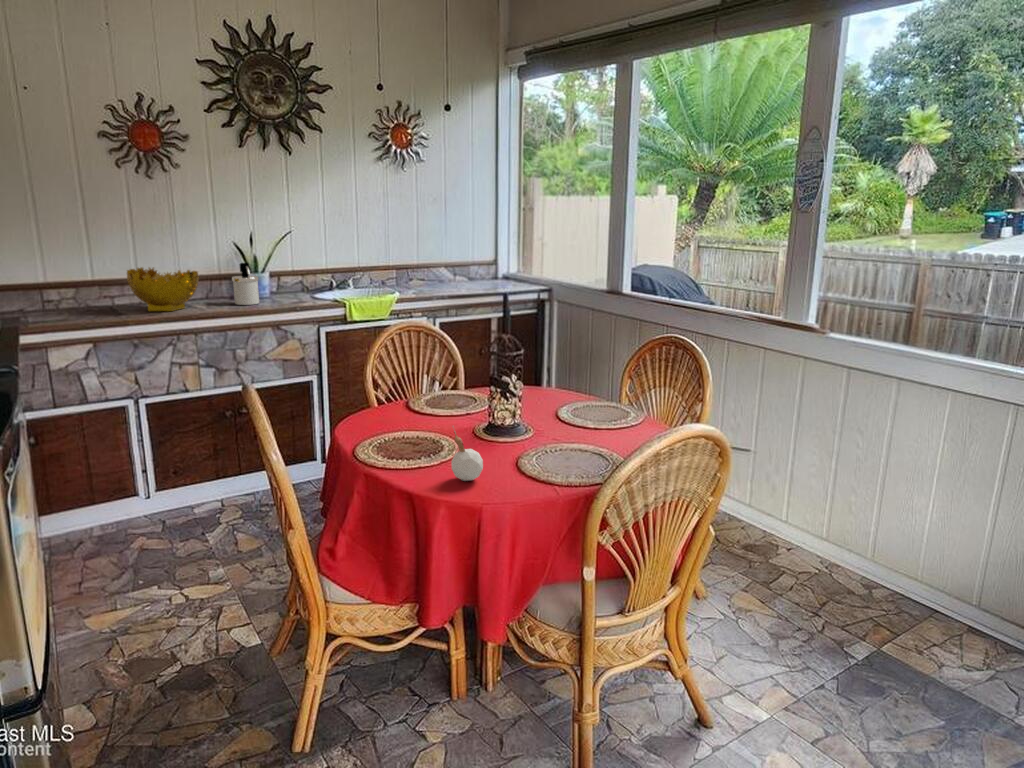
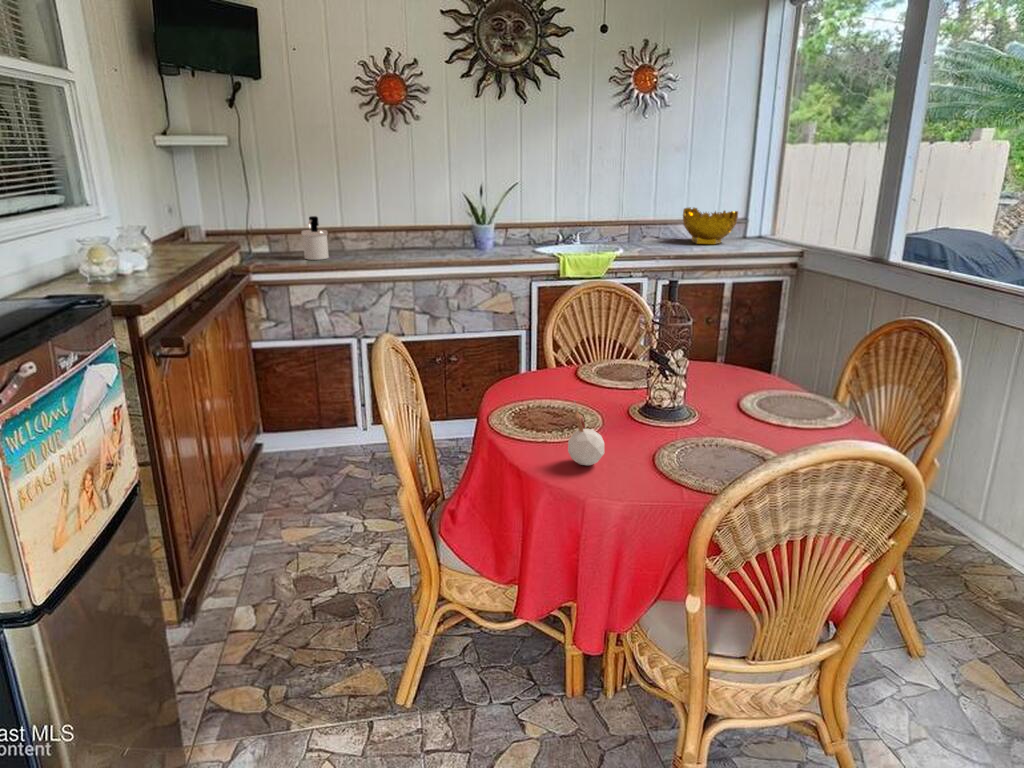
soap dispenser: present [232,263,259,305] -> present [302,216,329,260]
decorative bowl: present [127,268,199,311] -> present [683,208,738,244]

